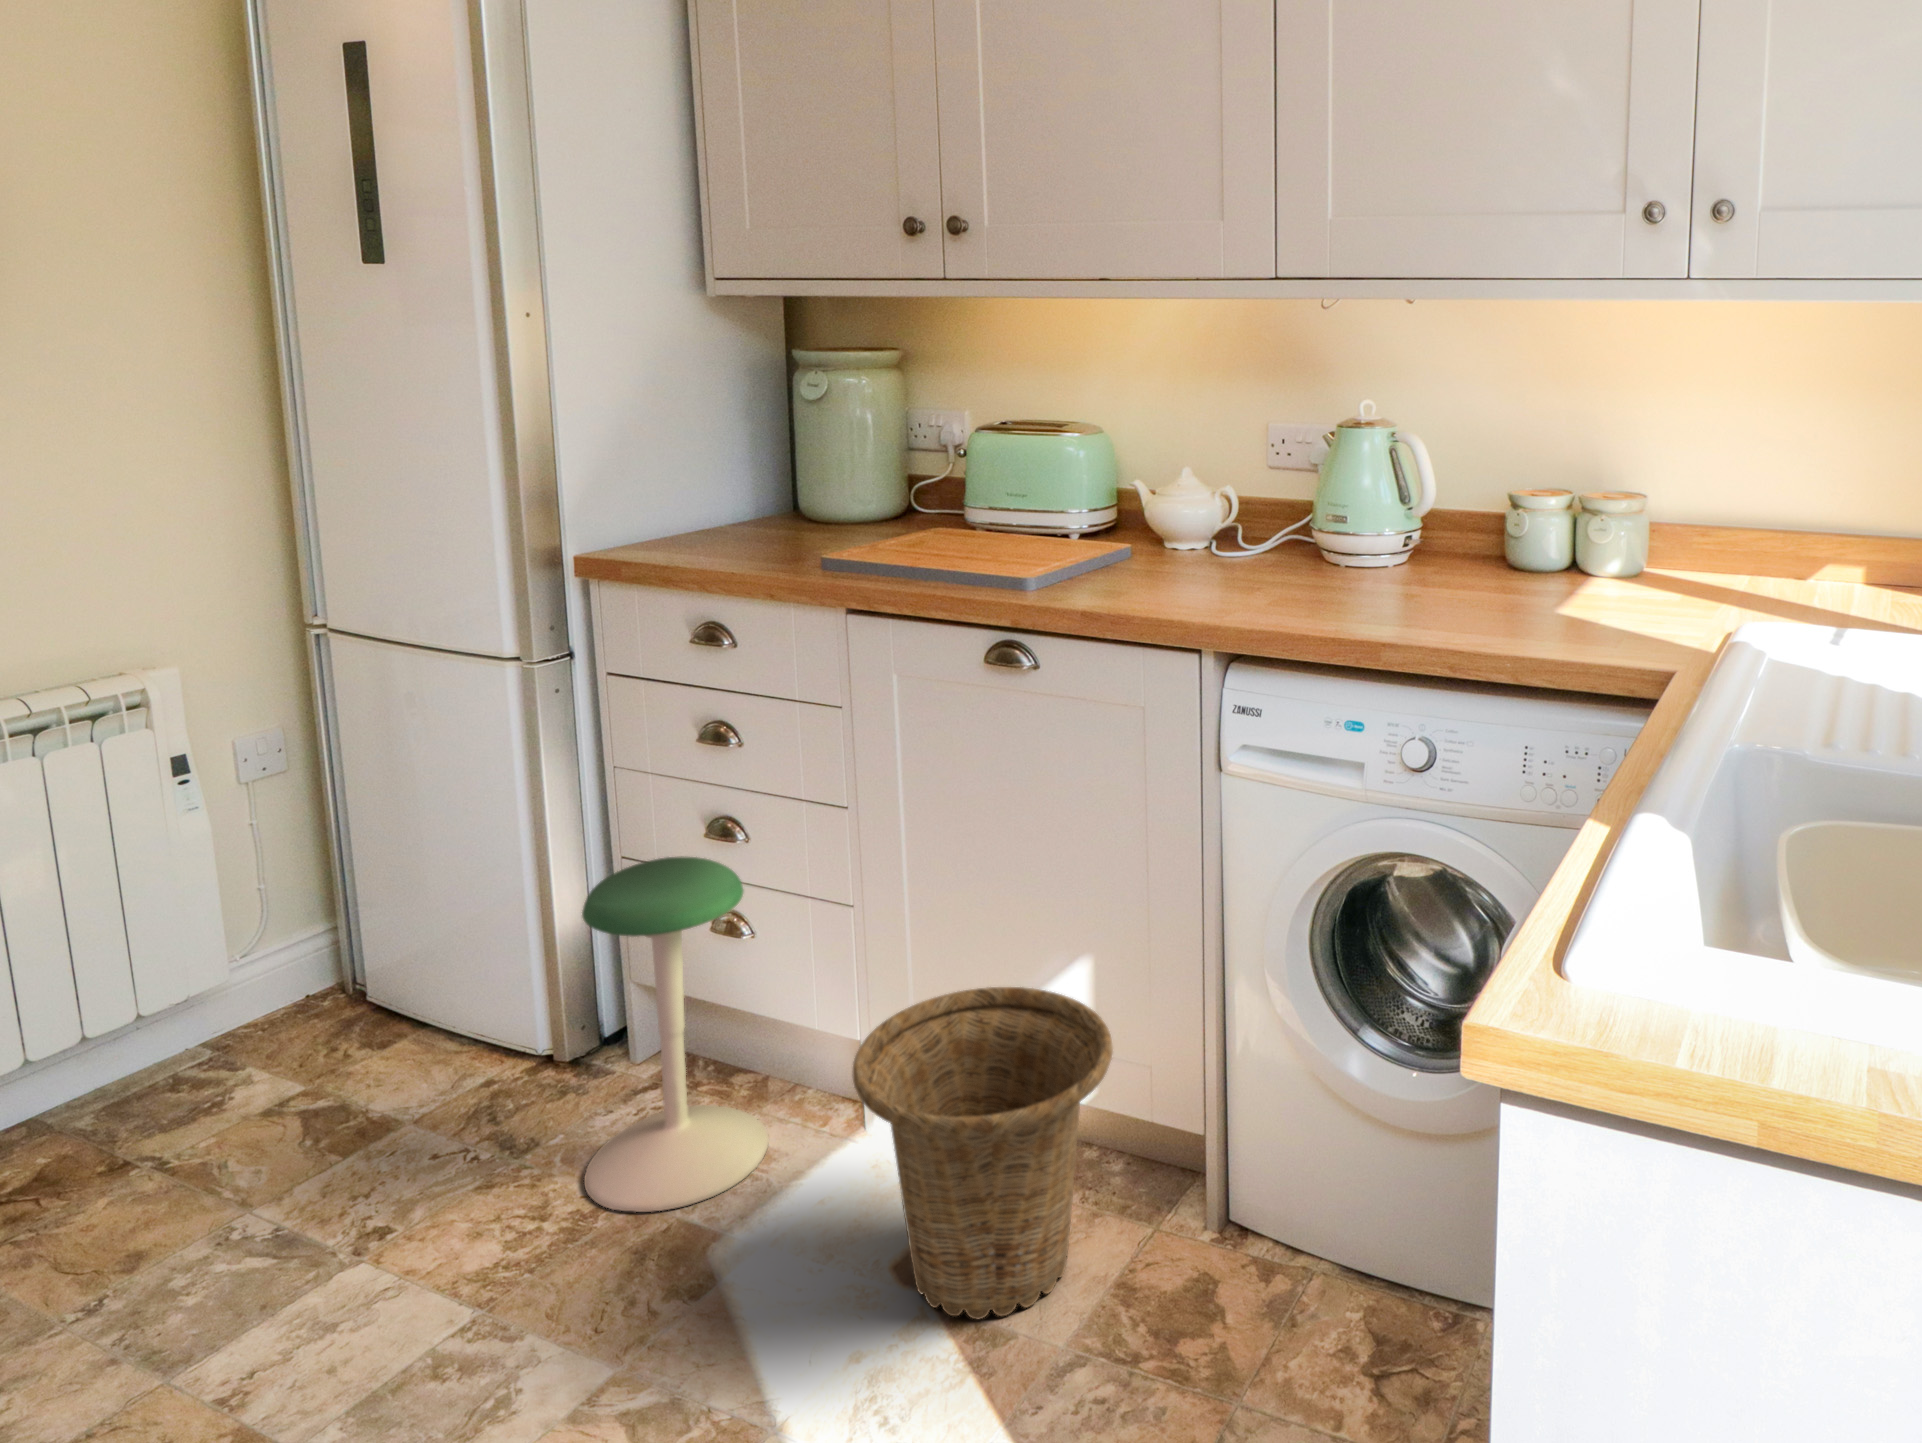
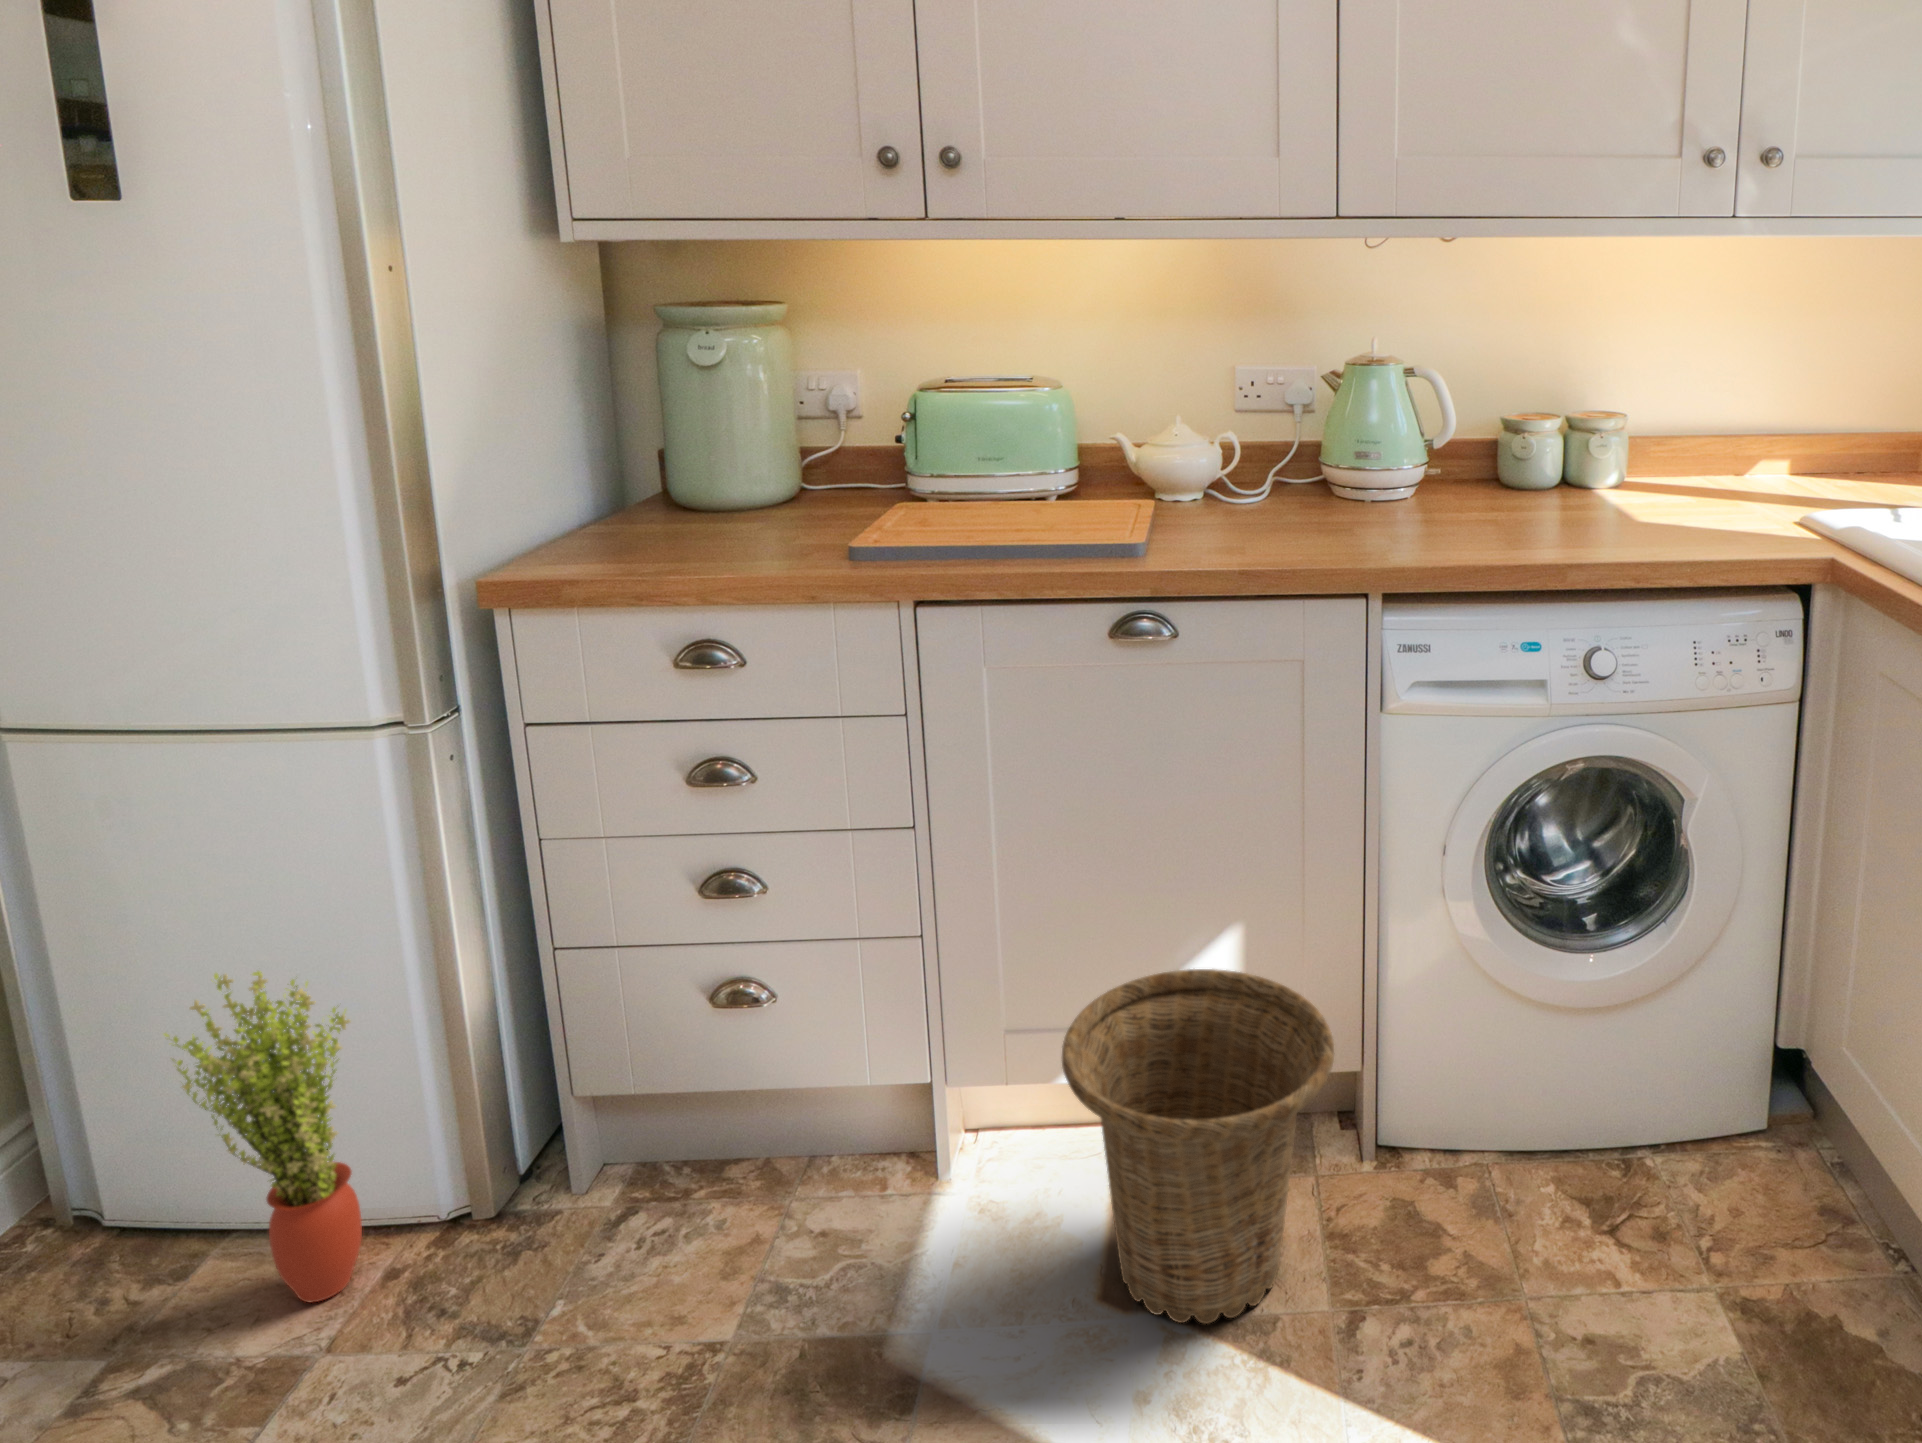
potted plant: none [354,827,476,1088] -> present [164,971,362,1302]
stool: present [582,856,769,1212] -> none [623,917,852,1358]

